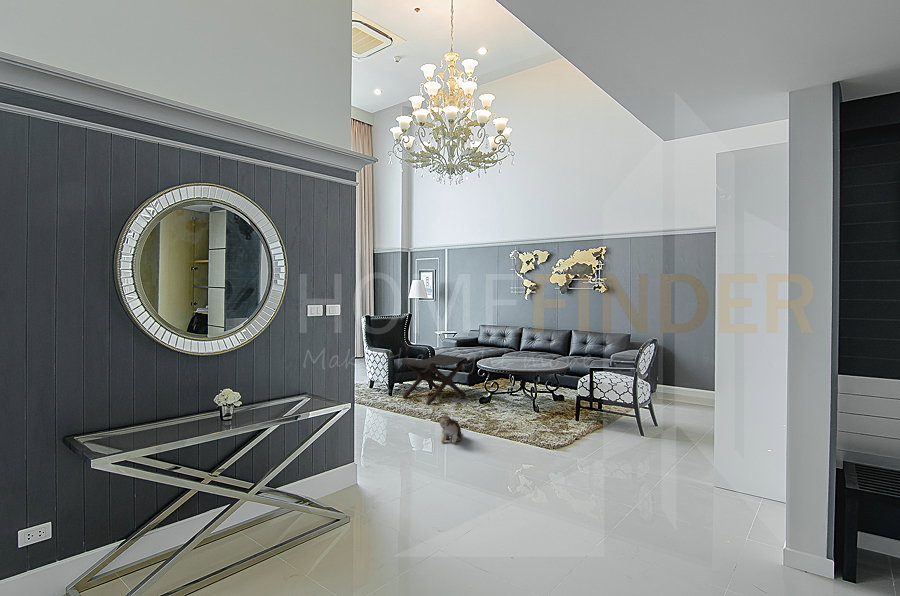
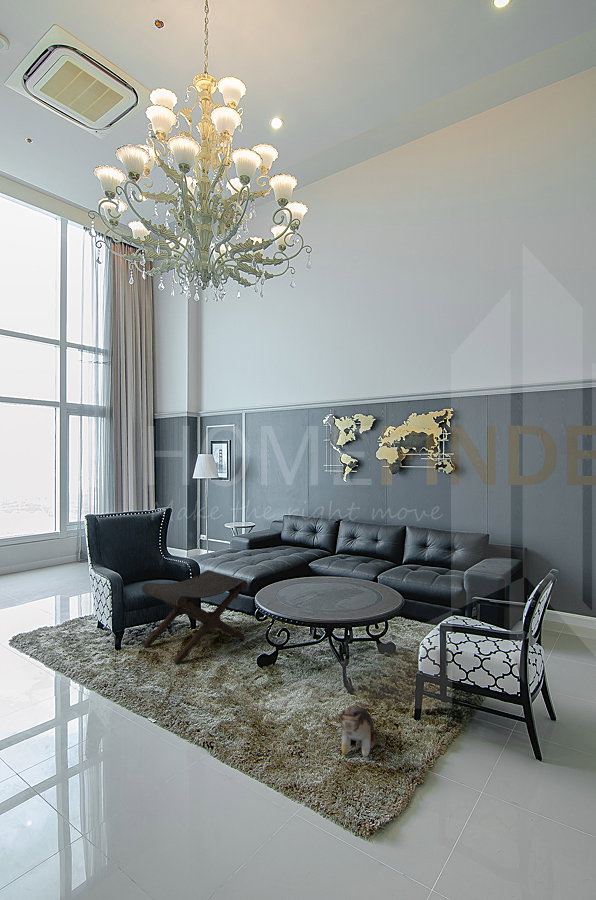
plush toy: present [438,415,462,443] -> present [337,706,376,757]

